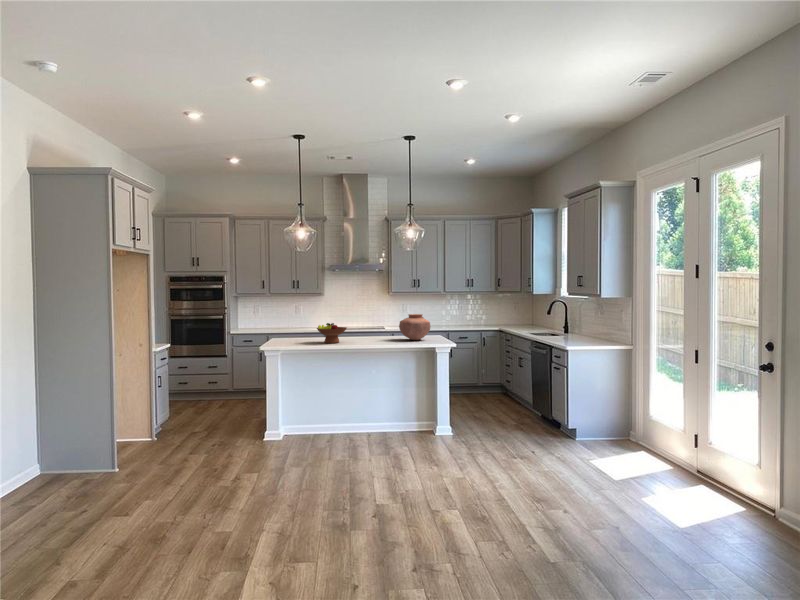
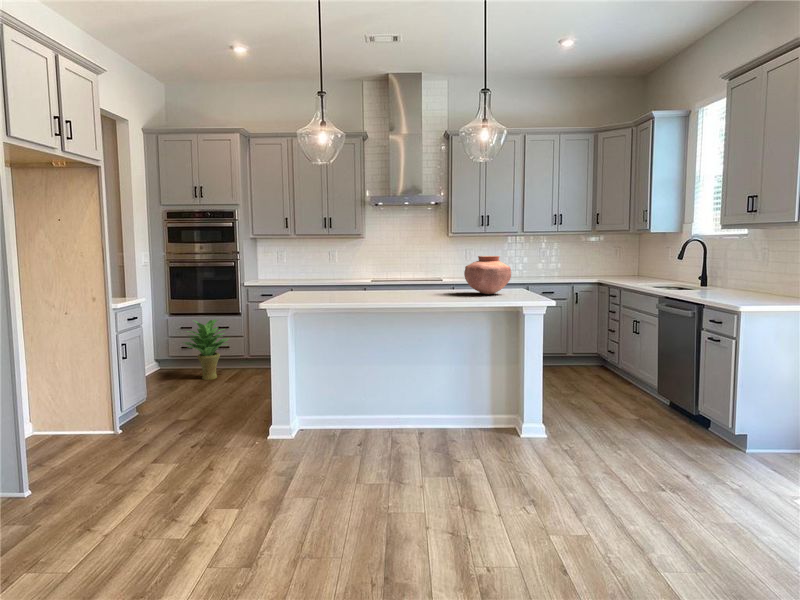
fruit bowl: present [317,323,347,343] -> none [342,268,388,298]
potted plant: none [182,360,220,408] -> present [183,319,229,380]

